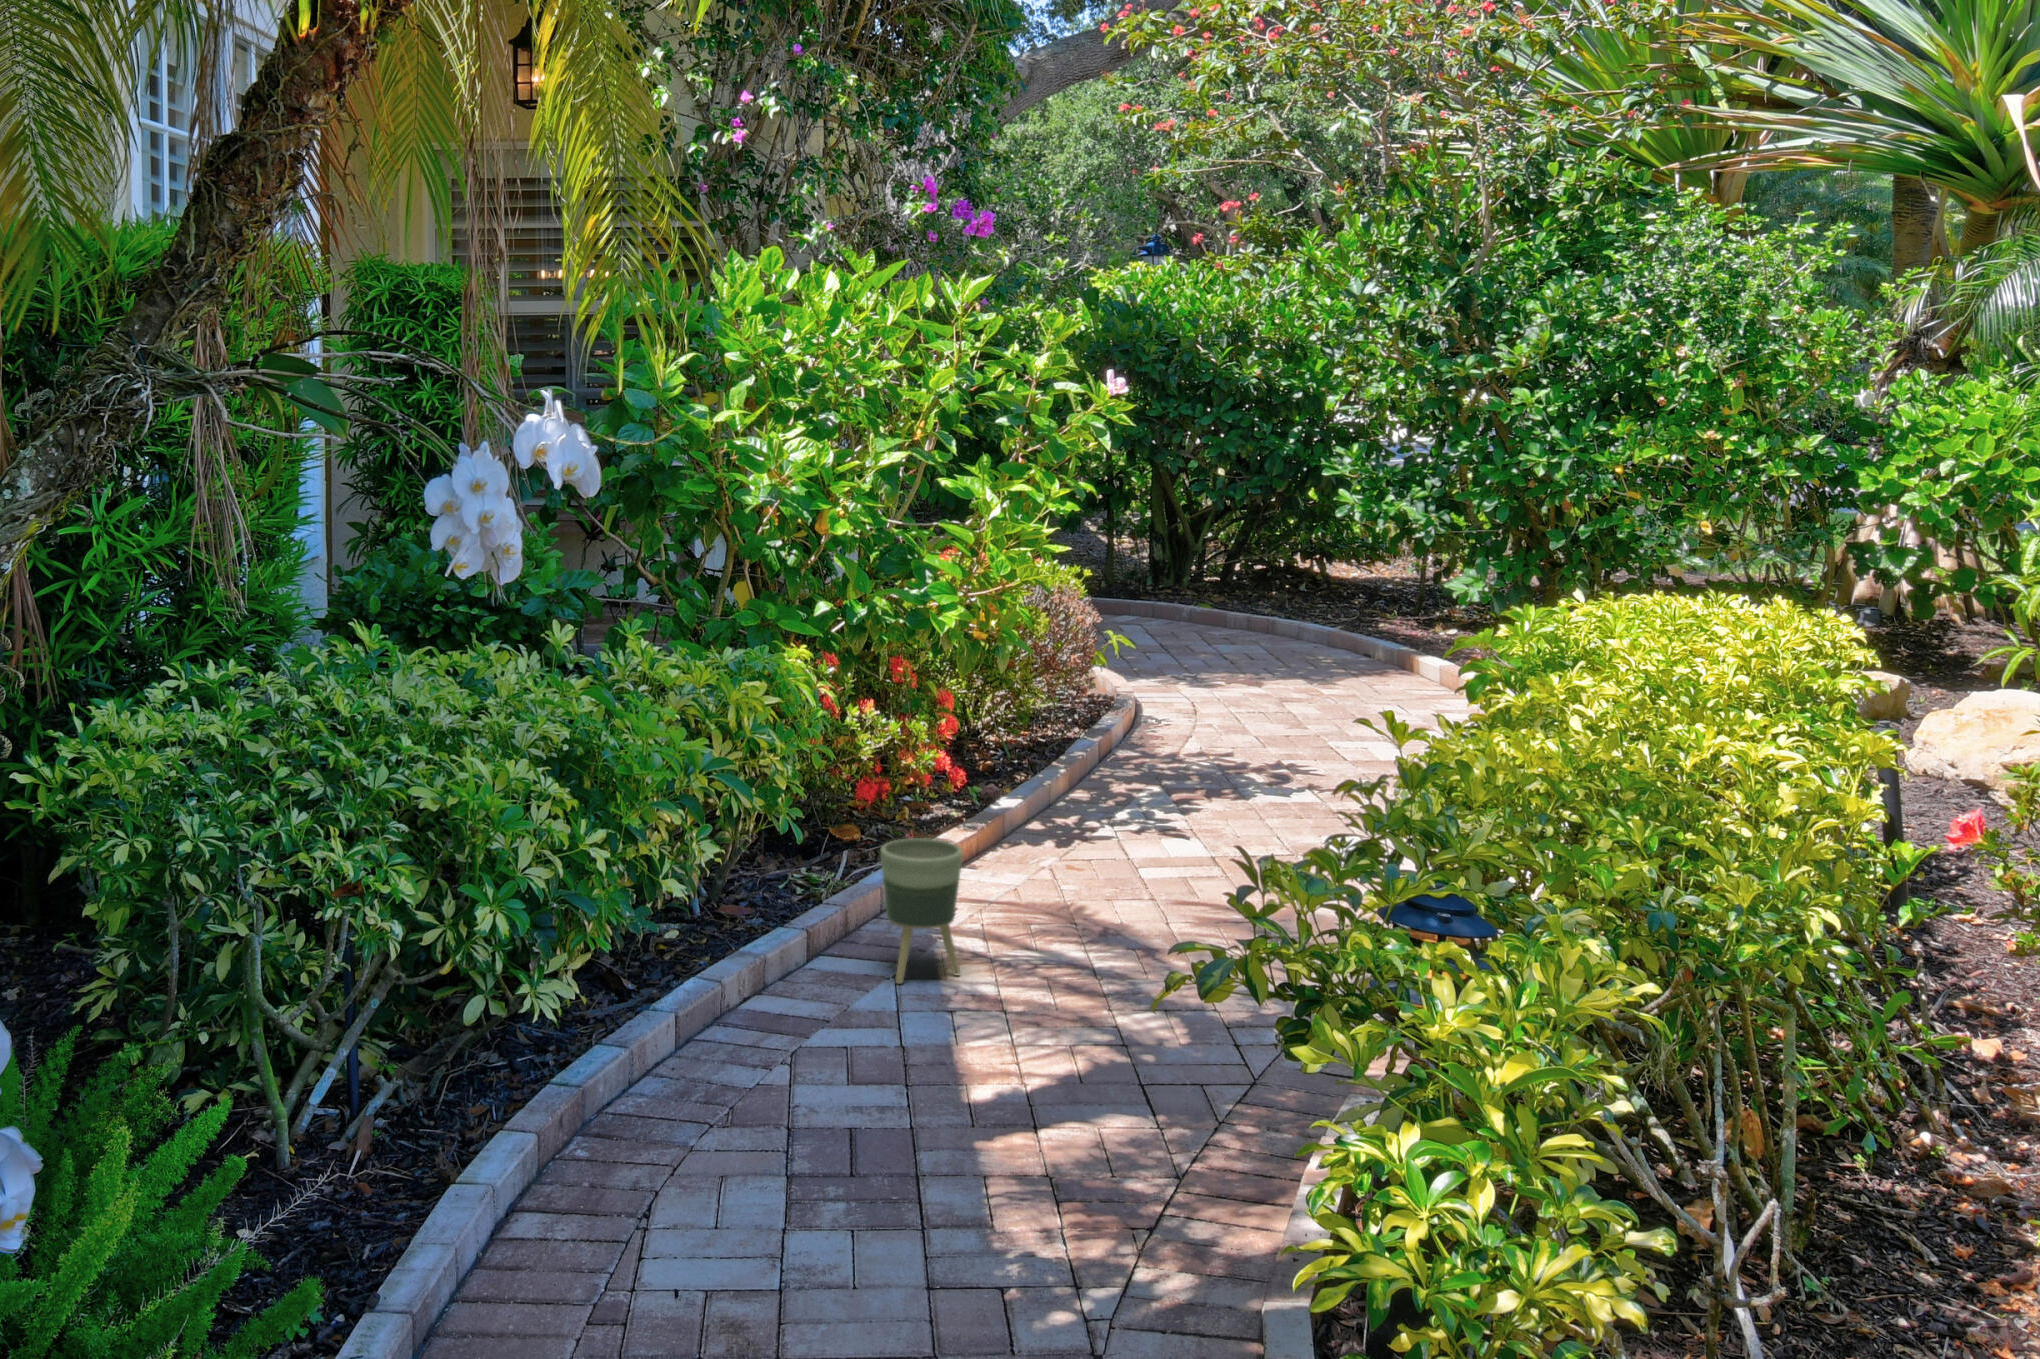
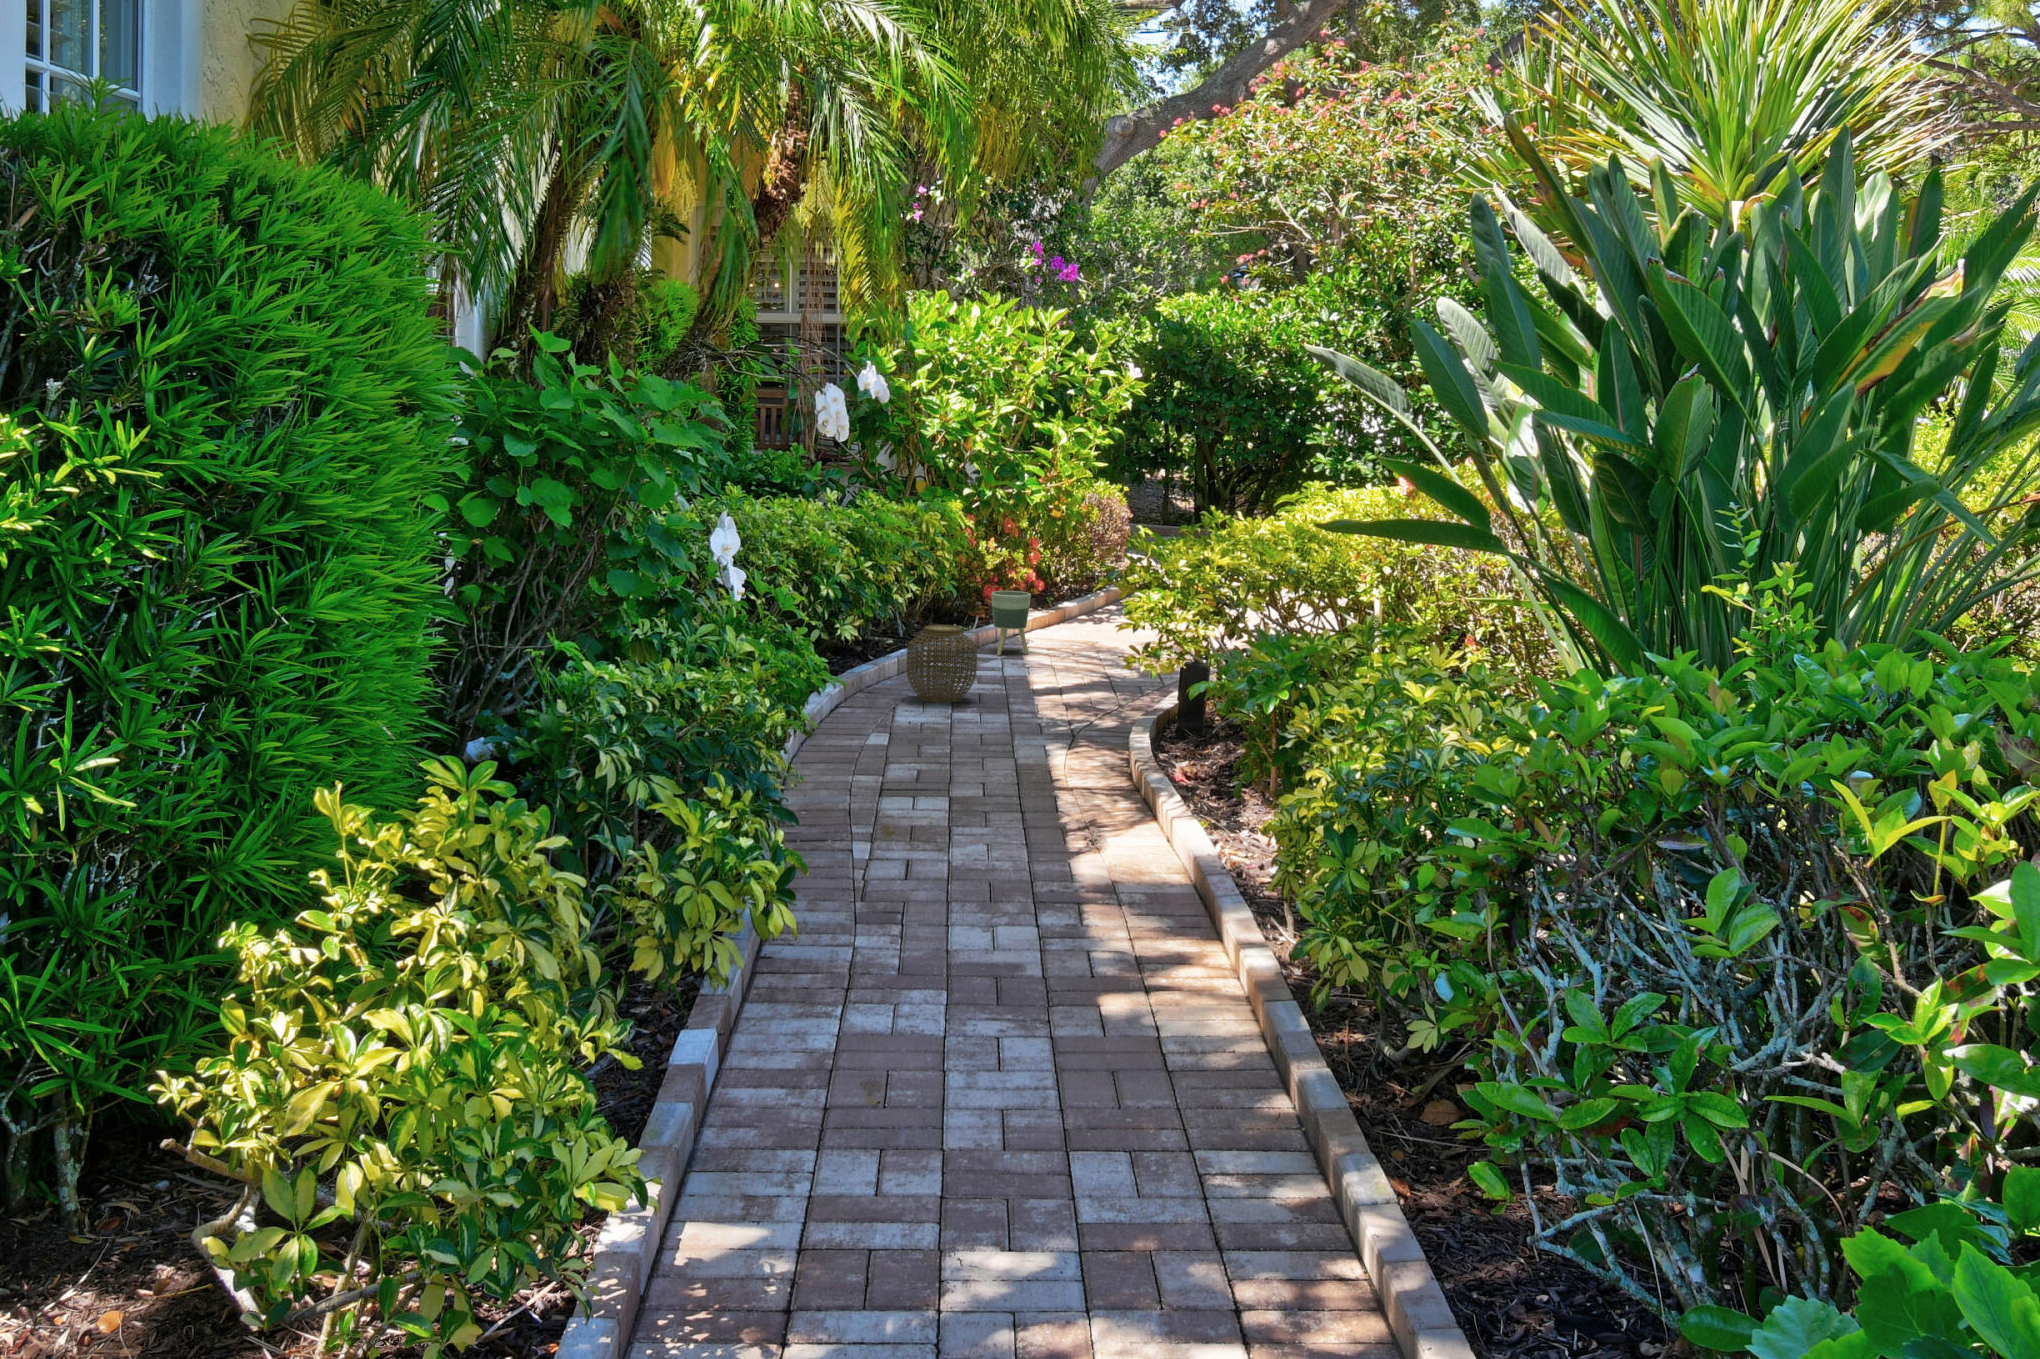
woven basket: none [678,1035,859,1258] -> present [907,625,977,703]

